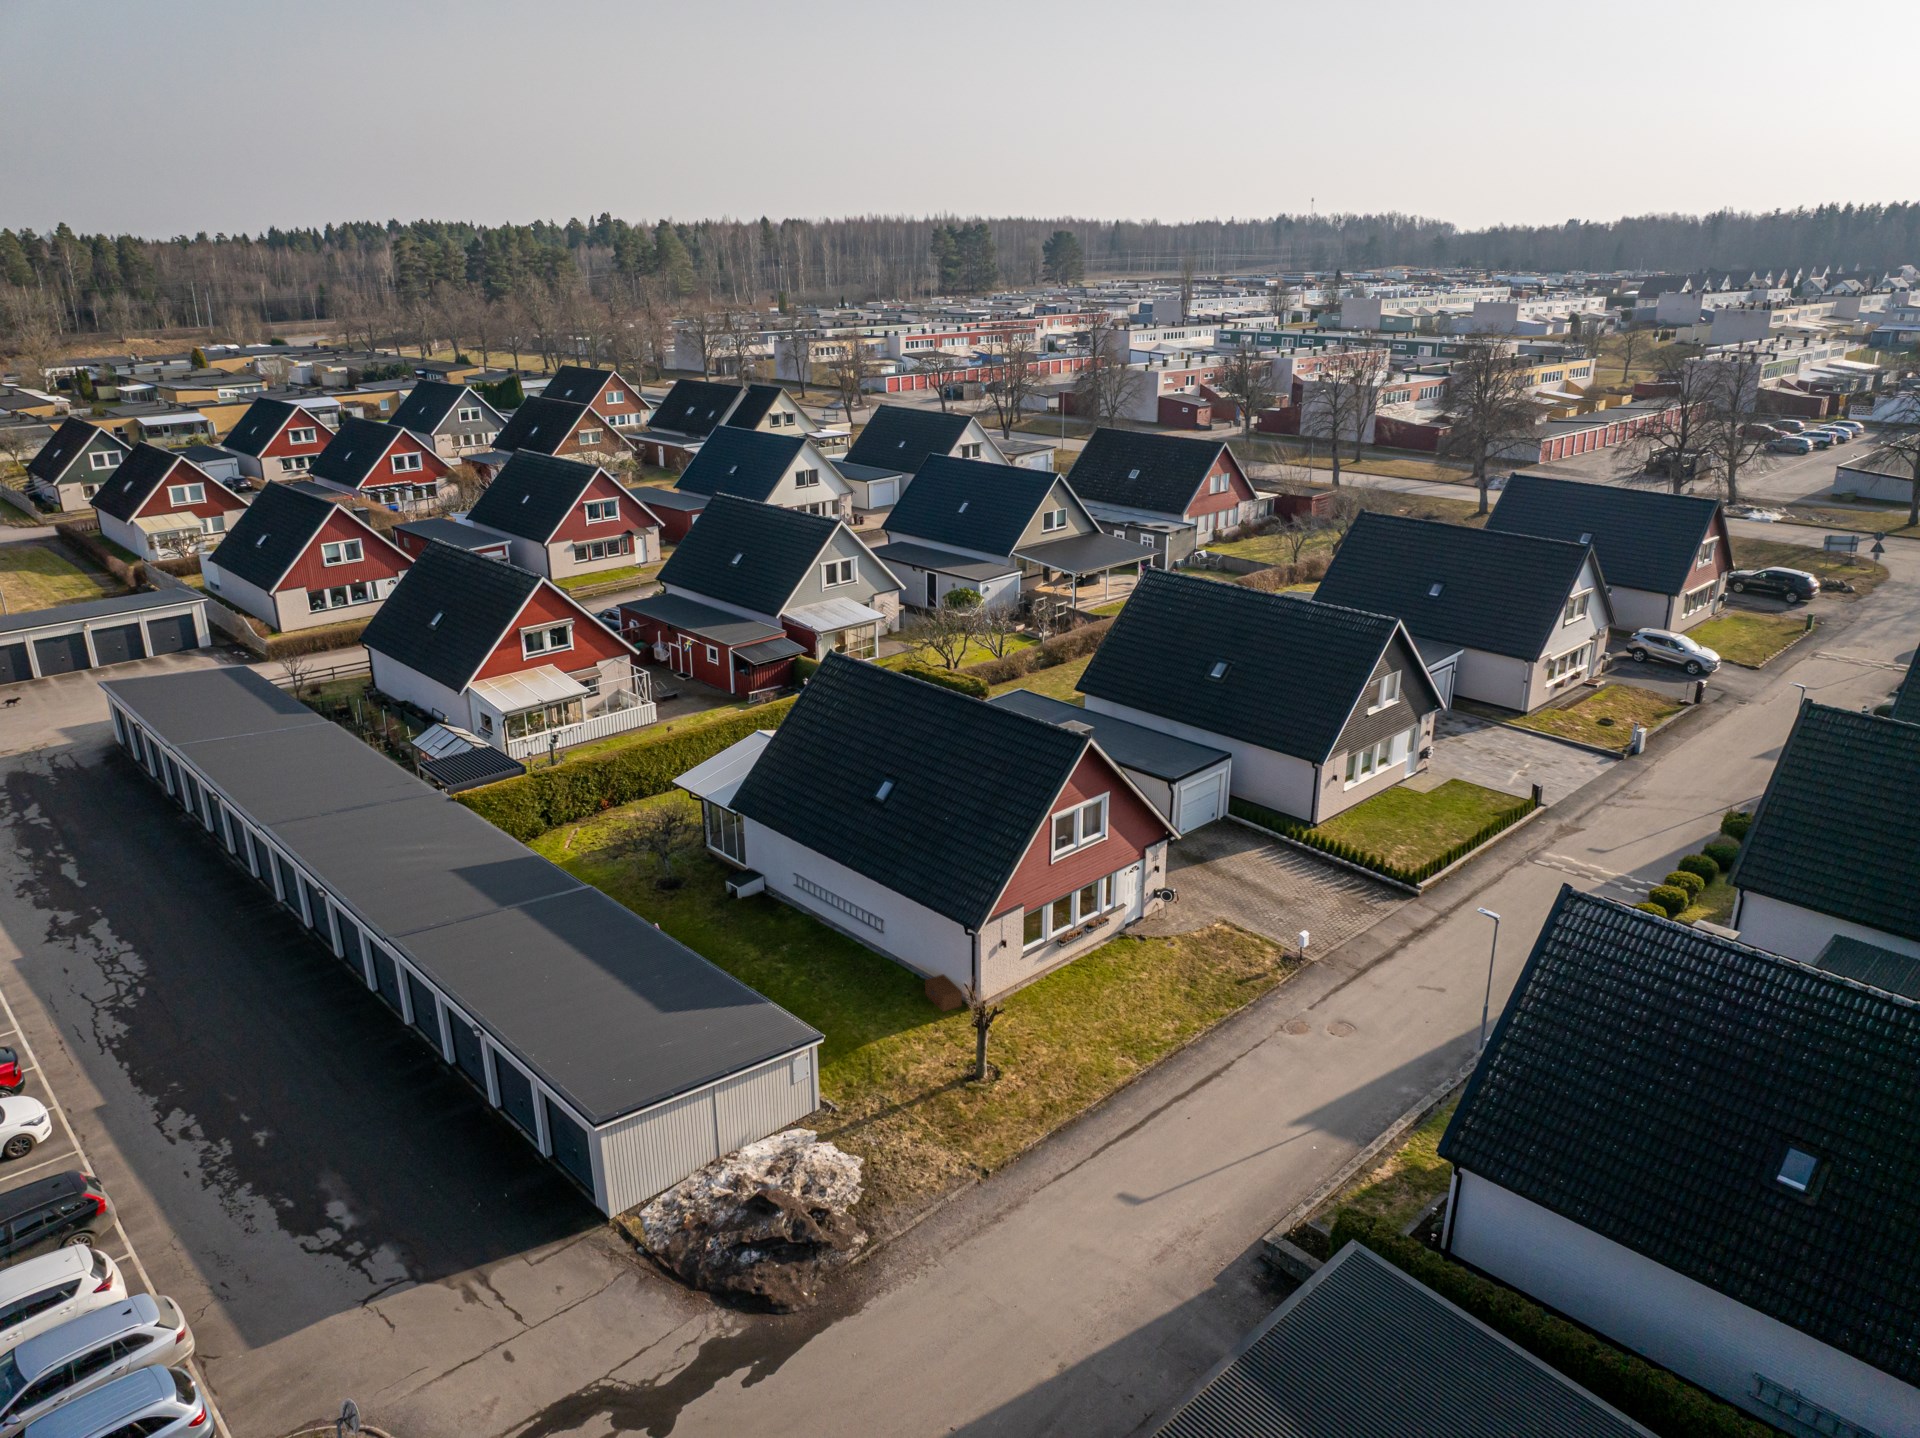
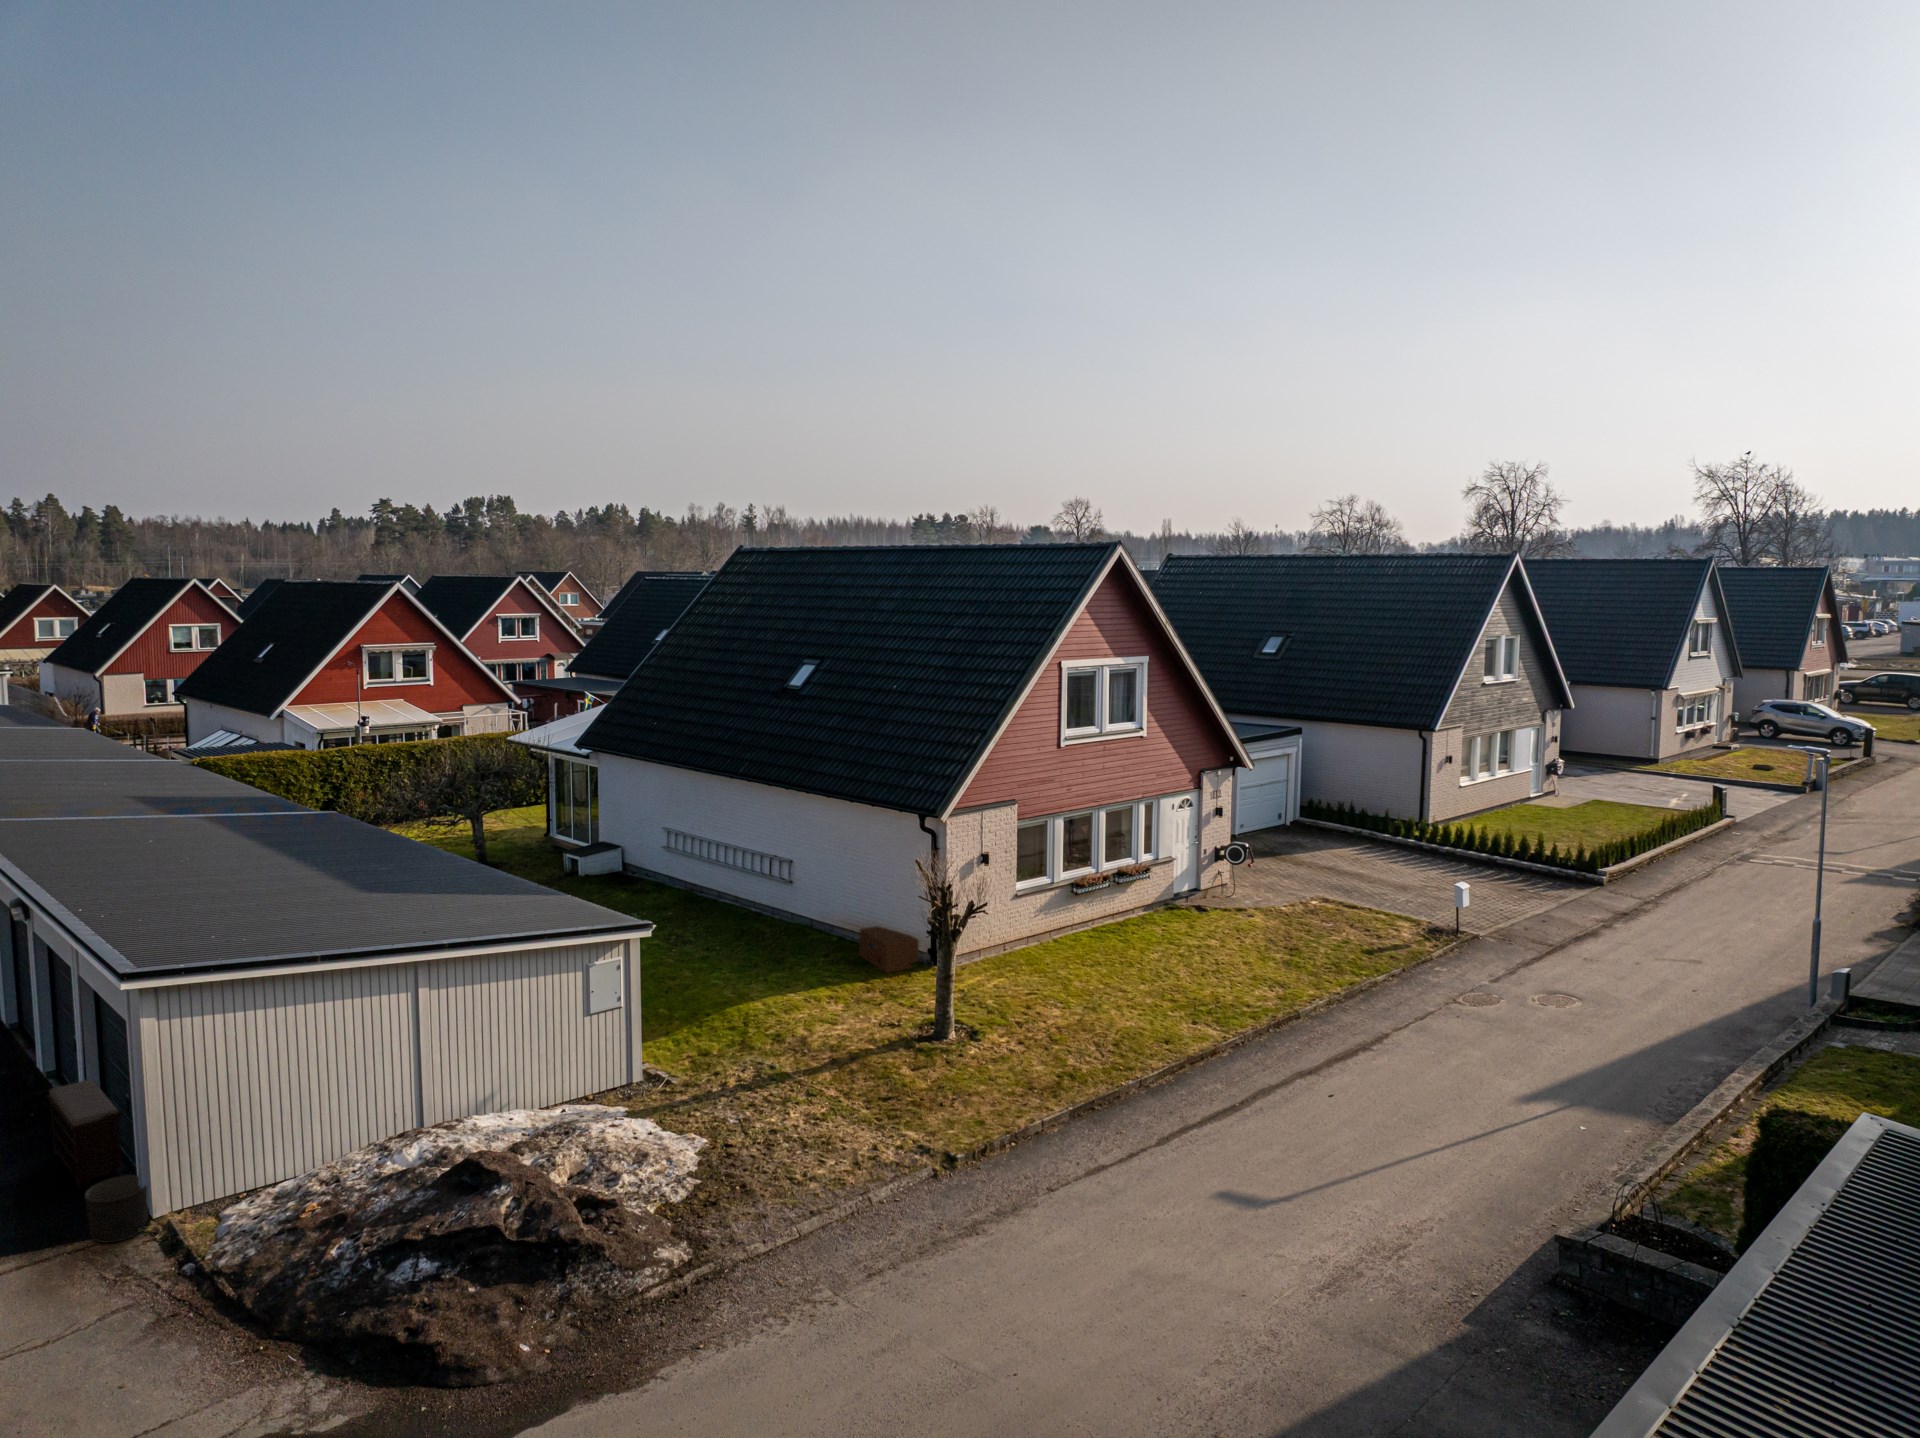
bench: none [532,1139,579,1199] -> present [48,1079,122,1188]
planter: none [582,1201,609,1234] -> present [85,1175,148,1243]

